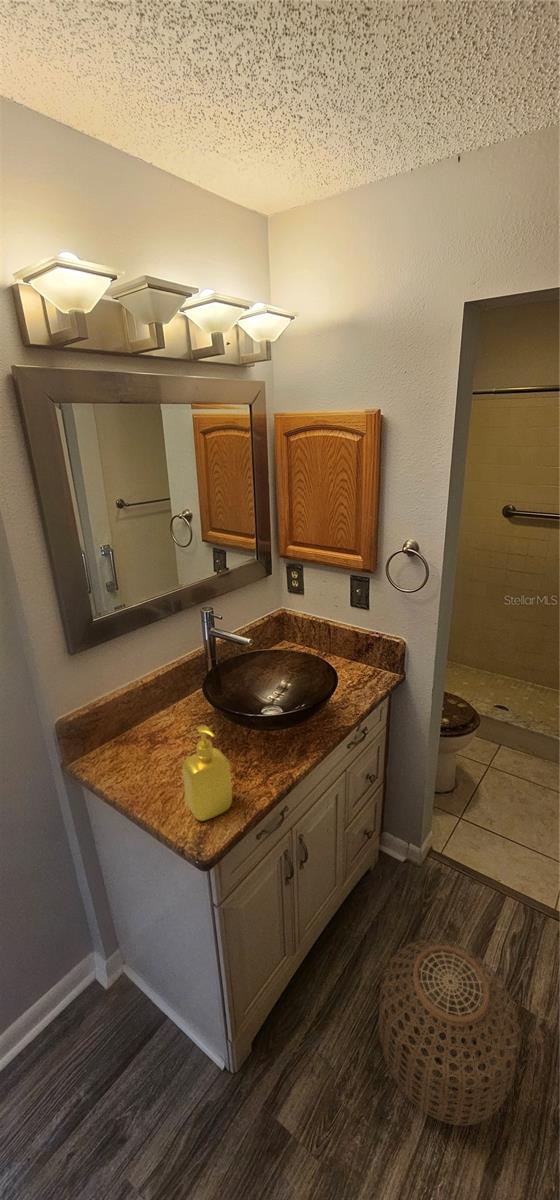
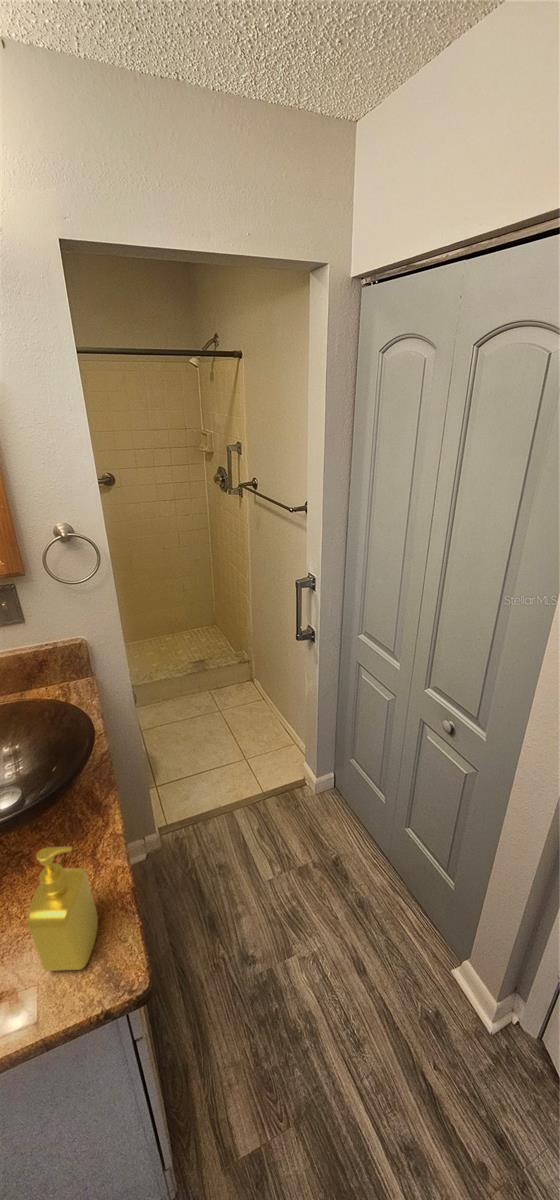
woven basket: present [379,939,520,1125] -> none [235,855,352,1001]

